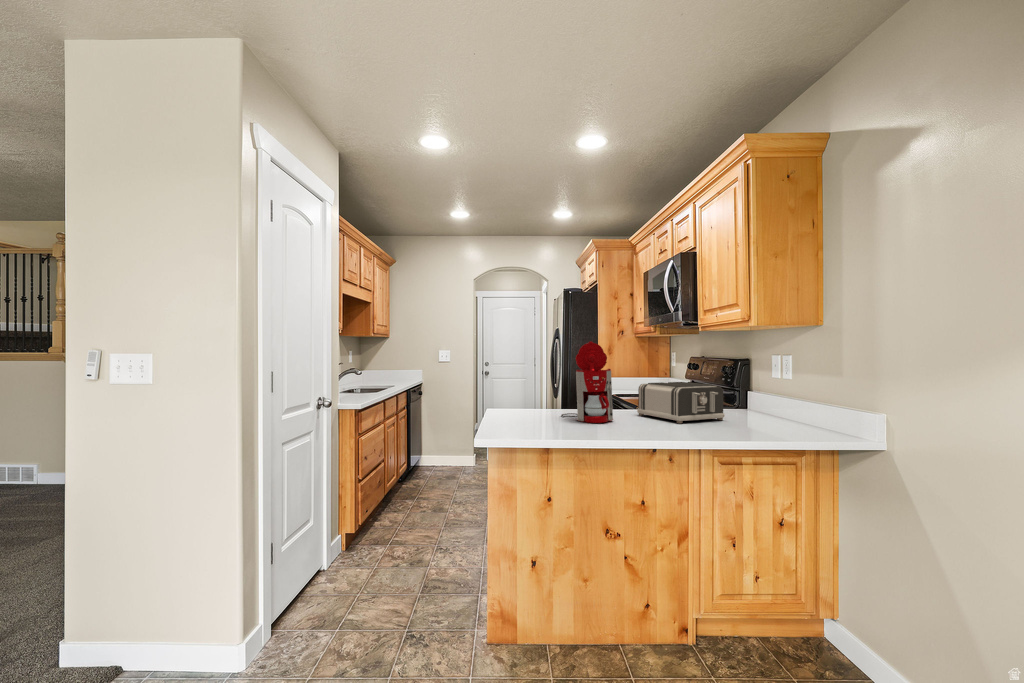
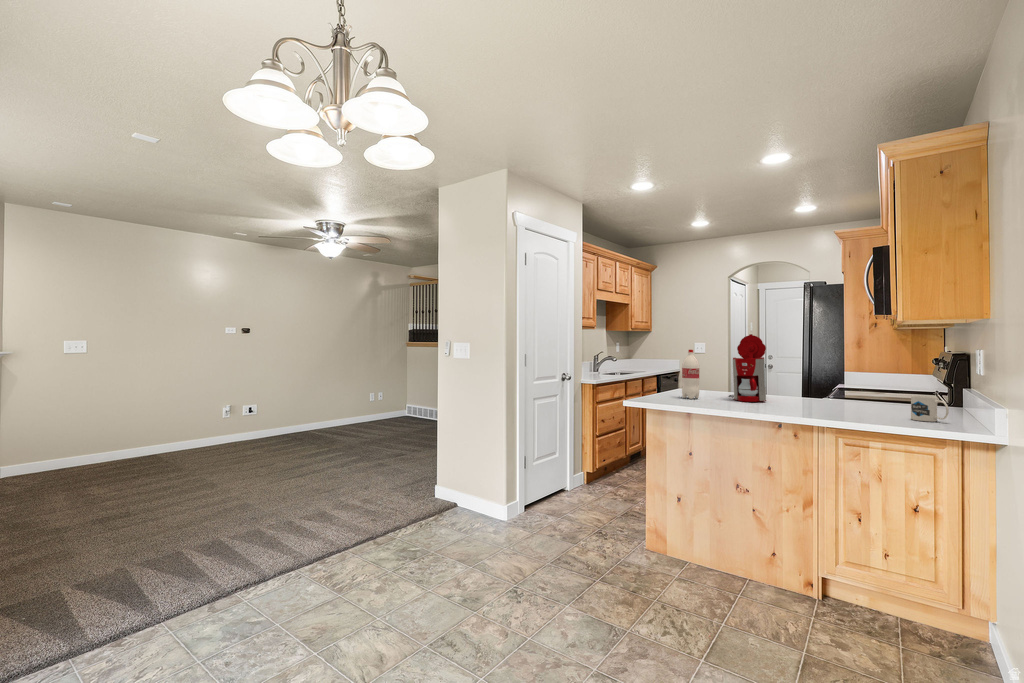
bottle: none [524,361,545,425] -> present [682,350,699,399]
toaster: present [637,382,725,423] -> none [807,372,894,410]
mug: none [763,404,797,431] -> present [911,395,949,422]

